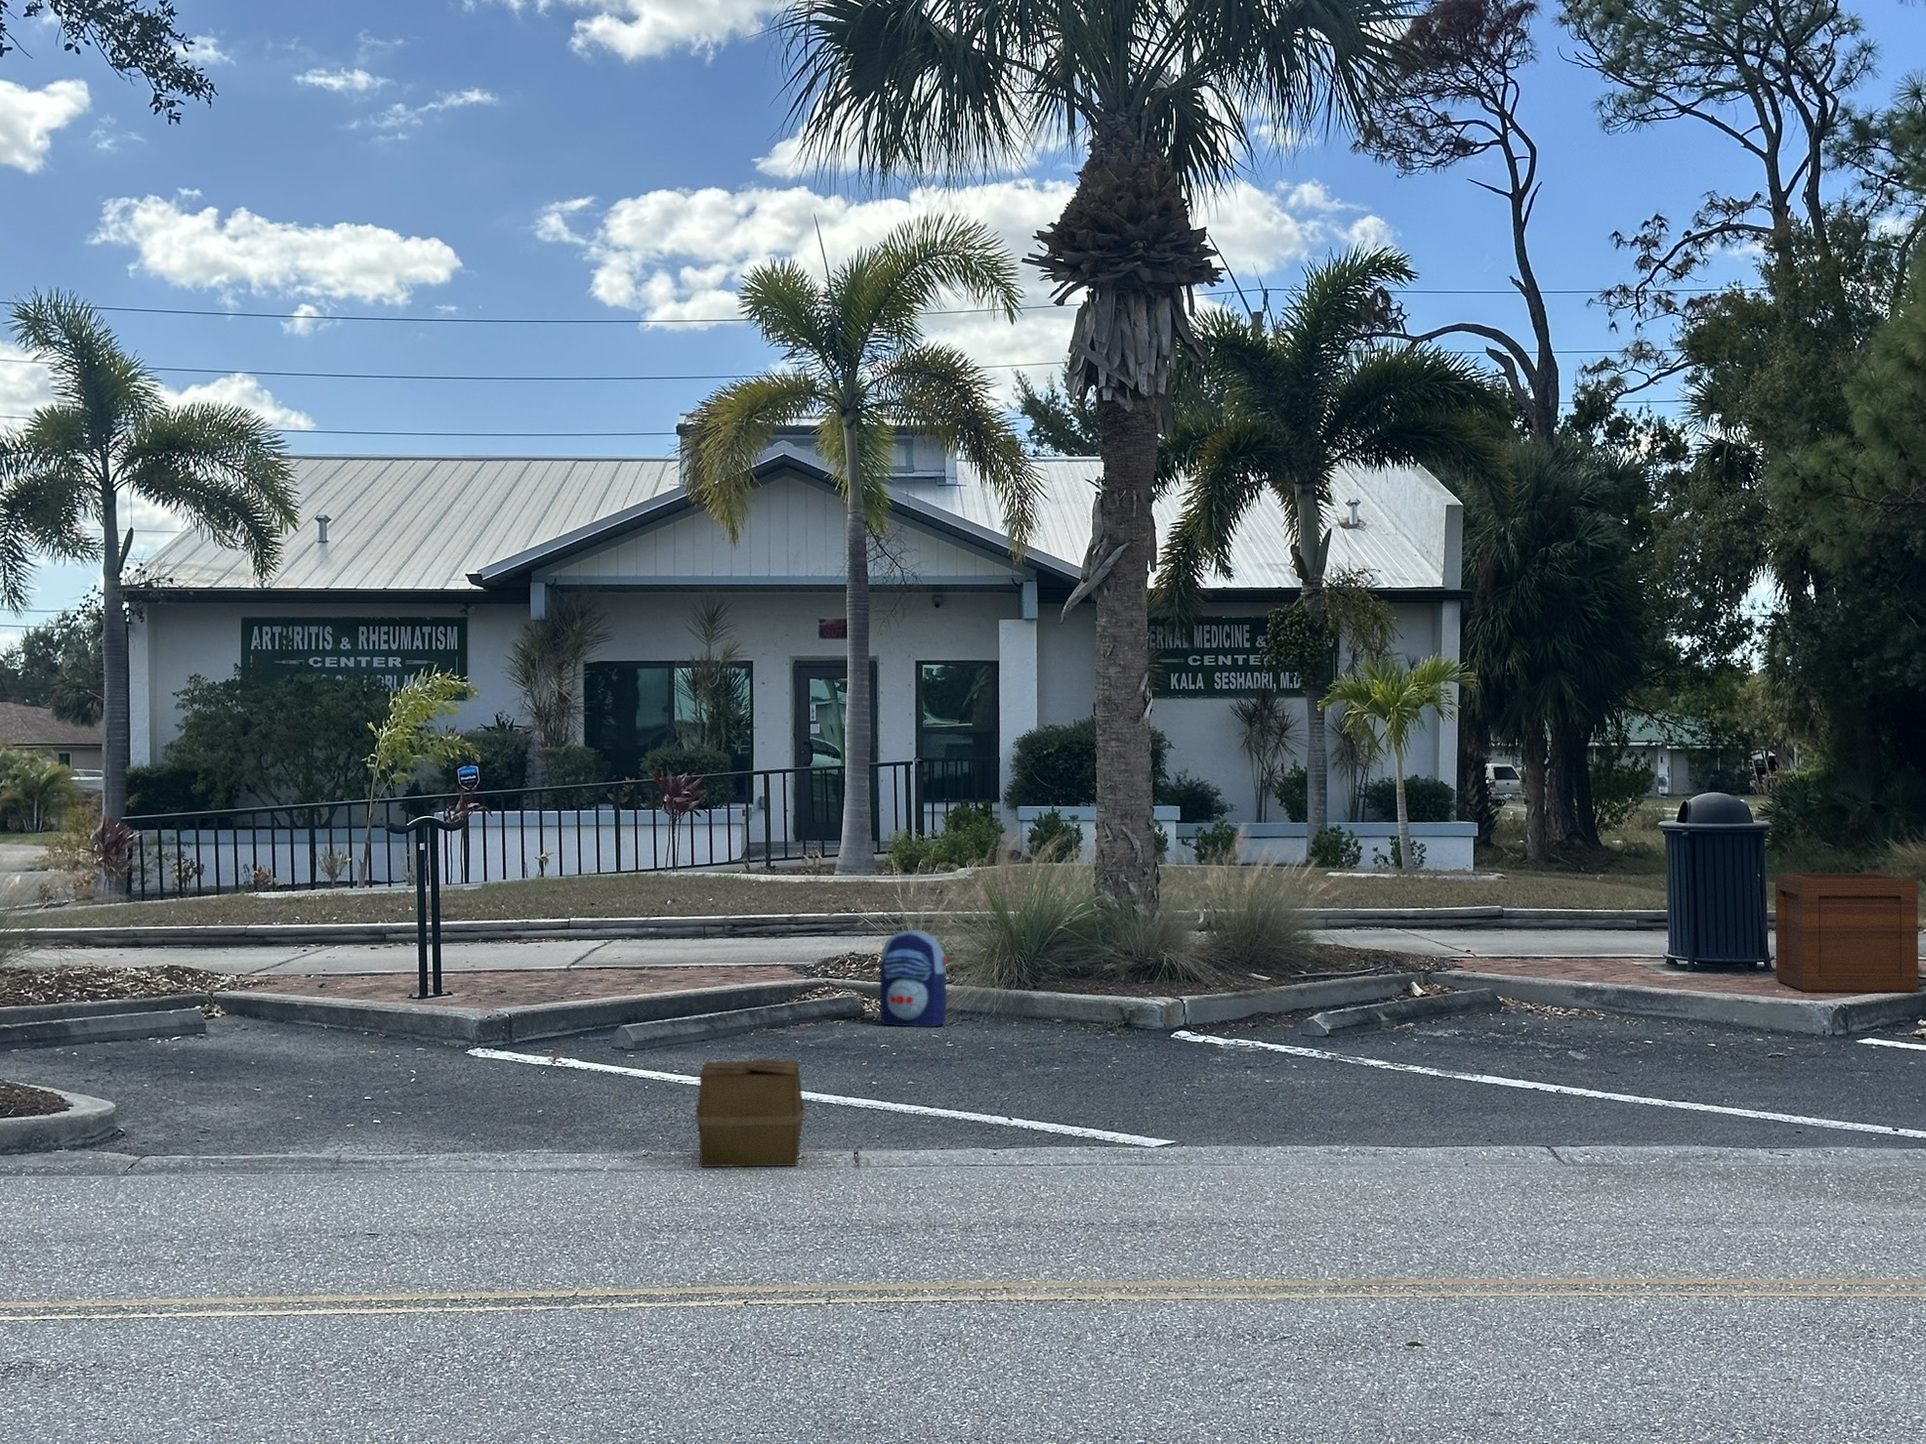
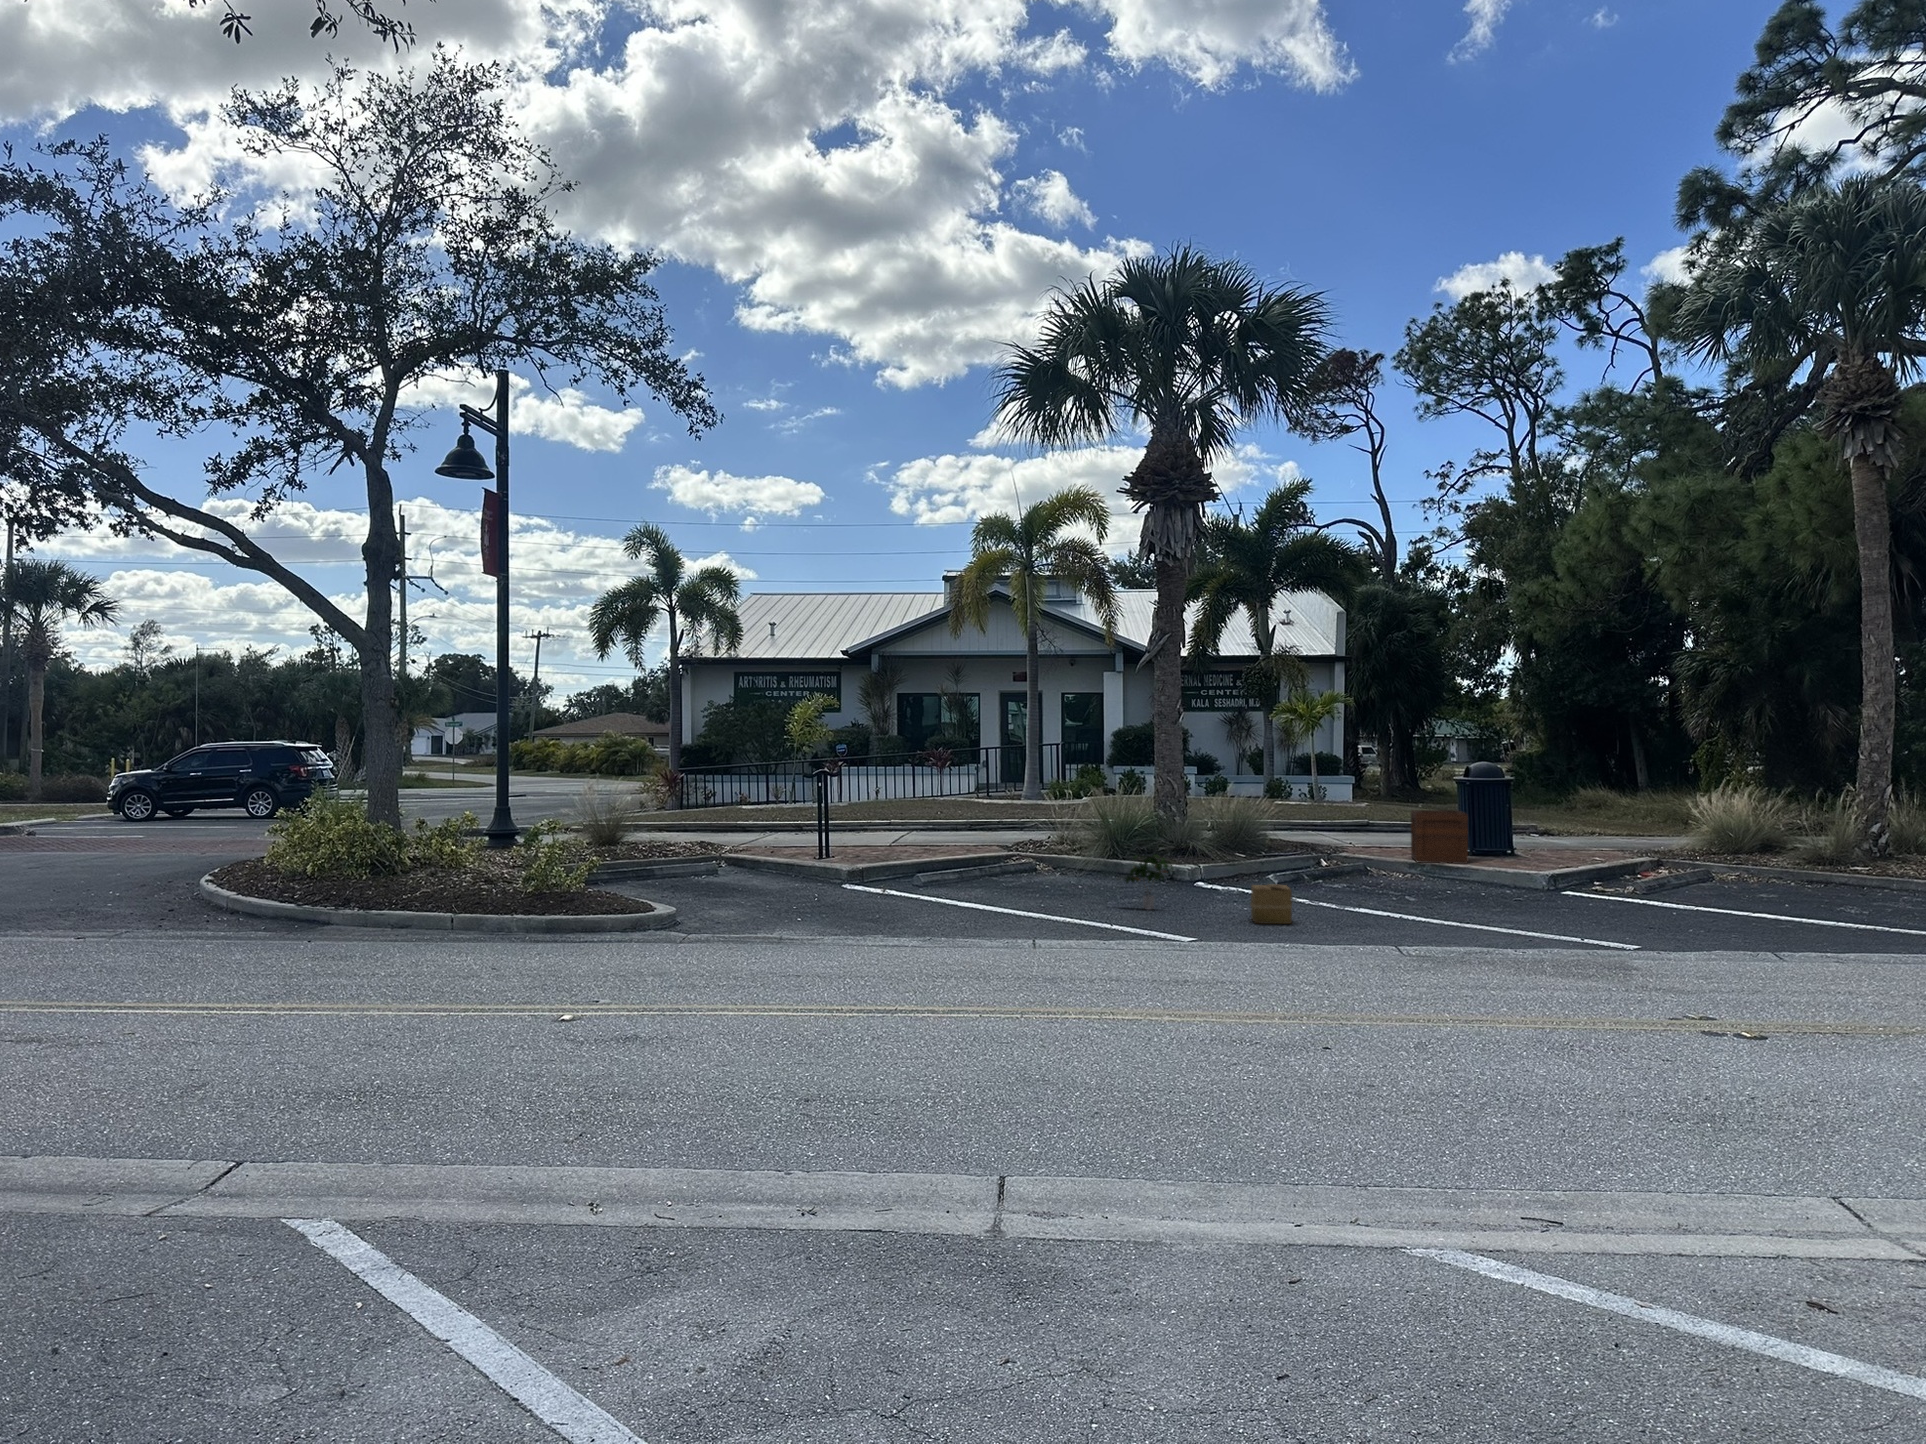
backpack: present [880,930,947,1027] -> none [1005,830,1033,870]
potted plant: none [1245,988,1380,1136] -> present [1125,855,1172,910]
cardboard box: present [696,1059,804,1167] -> present [1250,884,1292,924]

